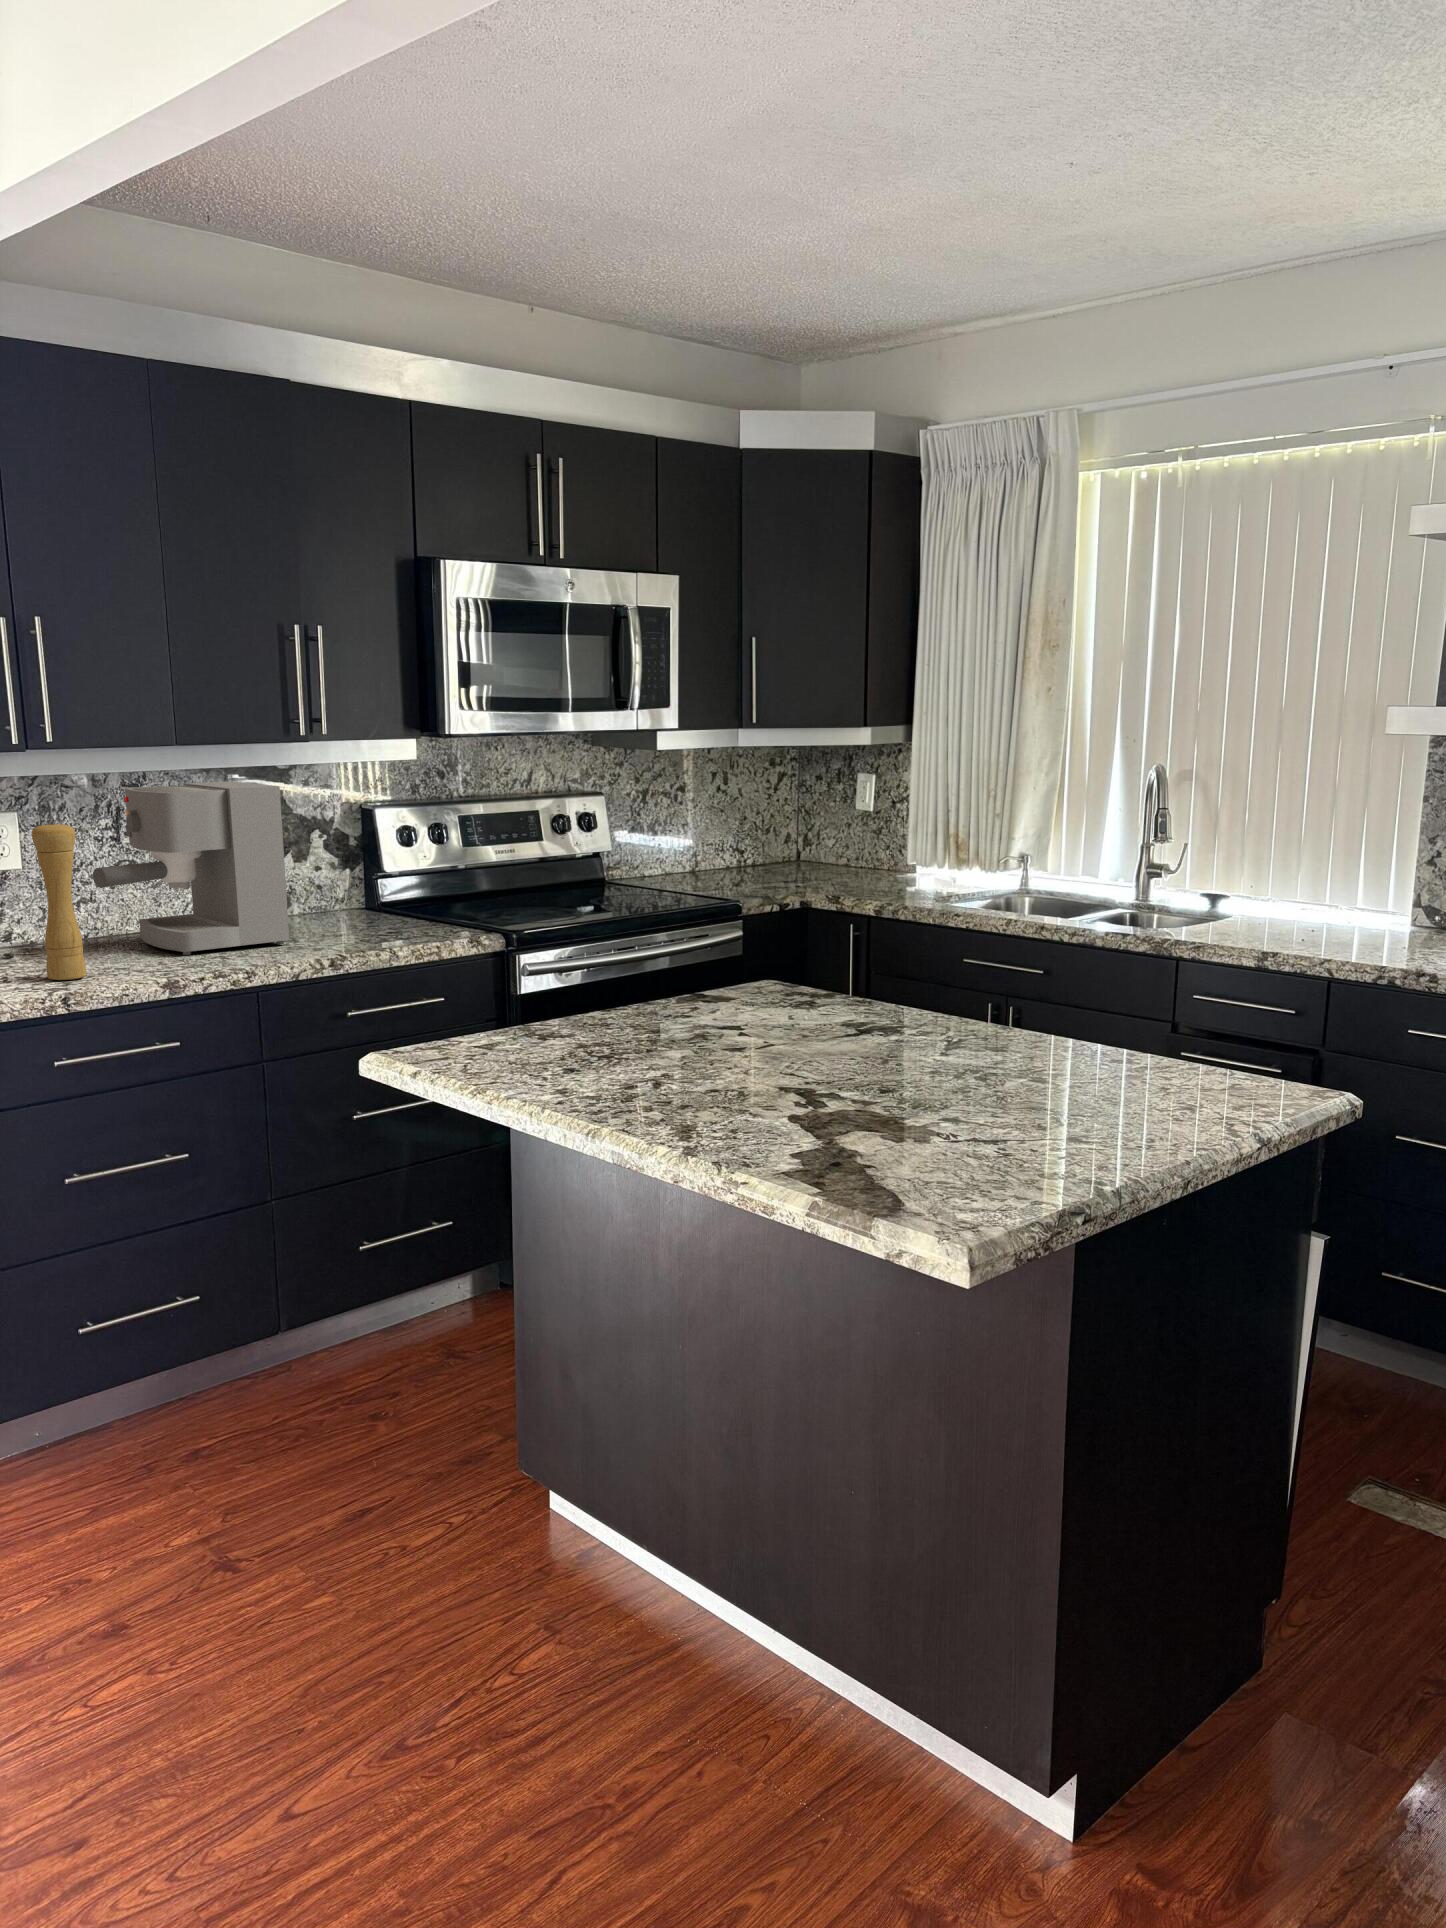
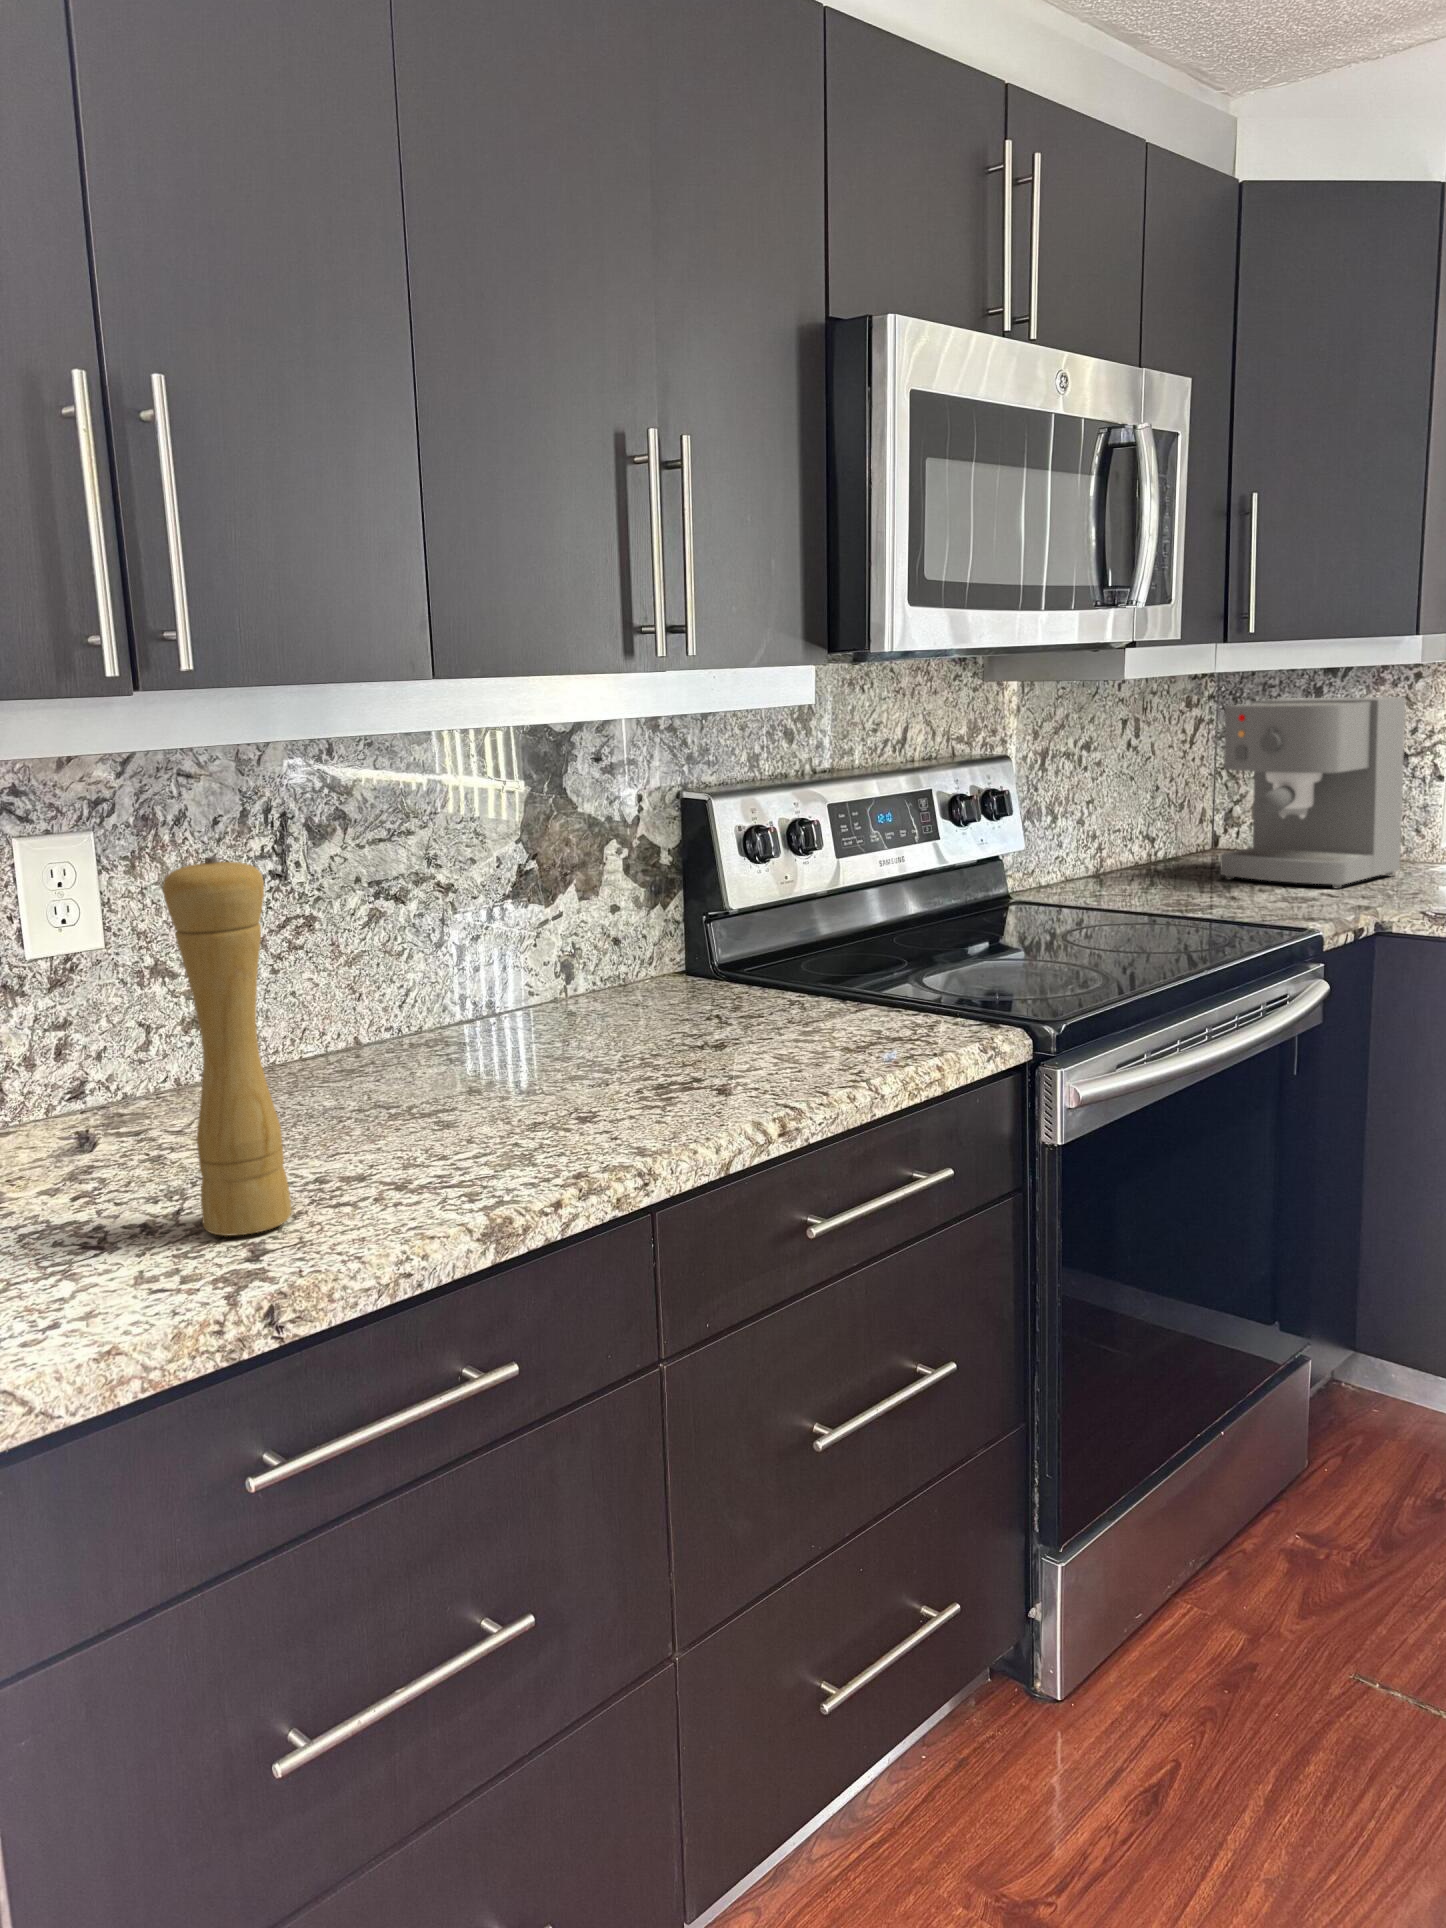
coffee maker: present [93,781,289,955] -> present [1220,697,1405,888]

